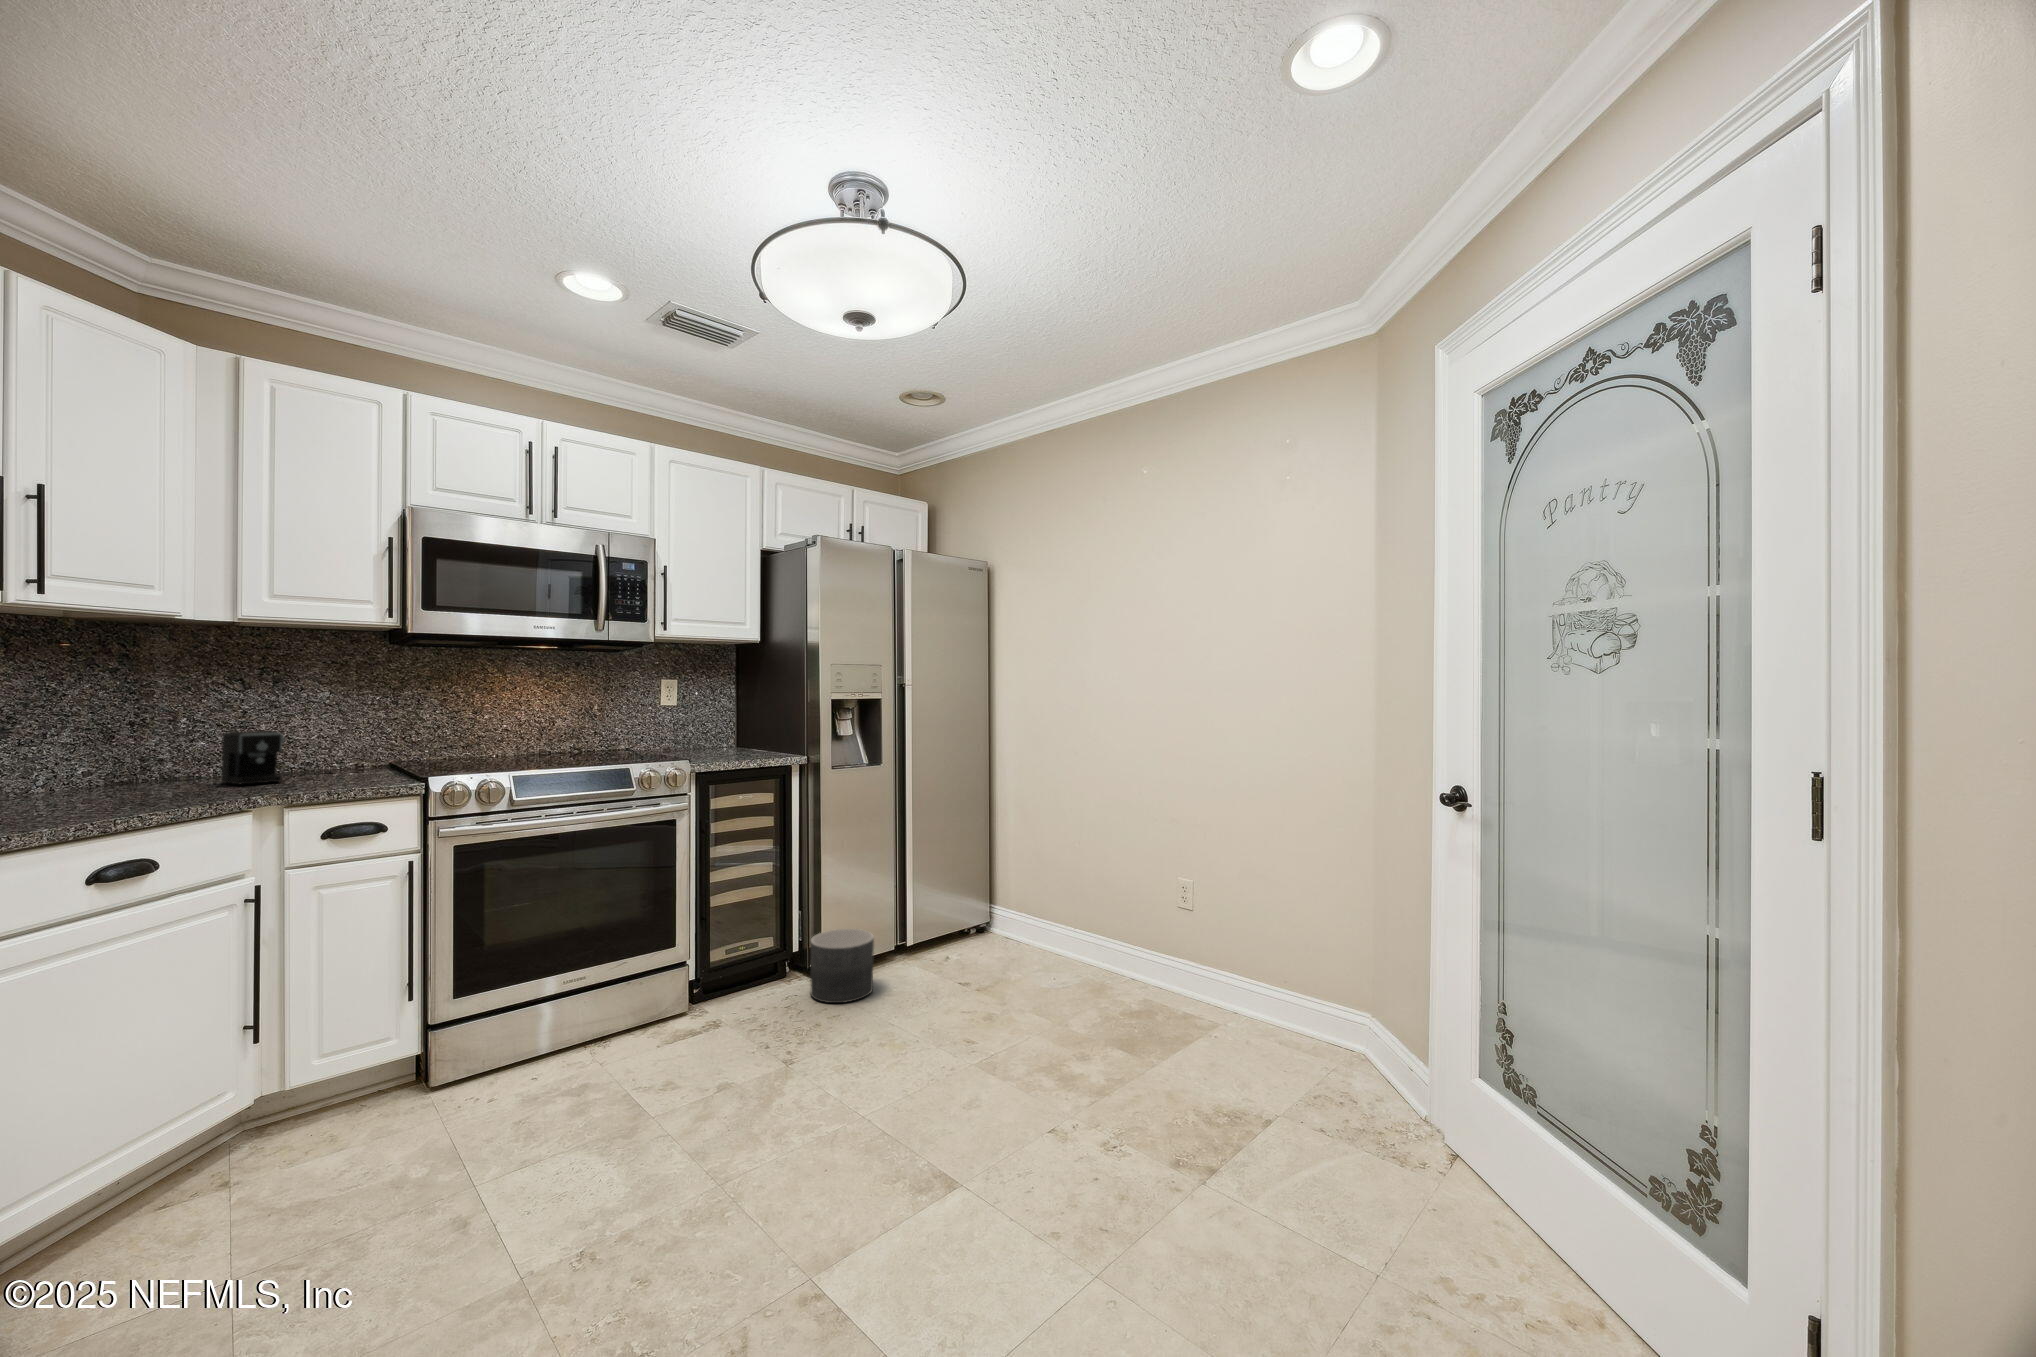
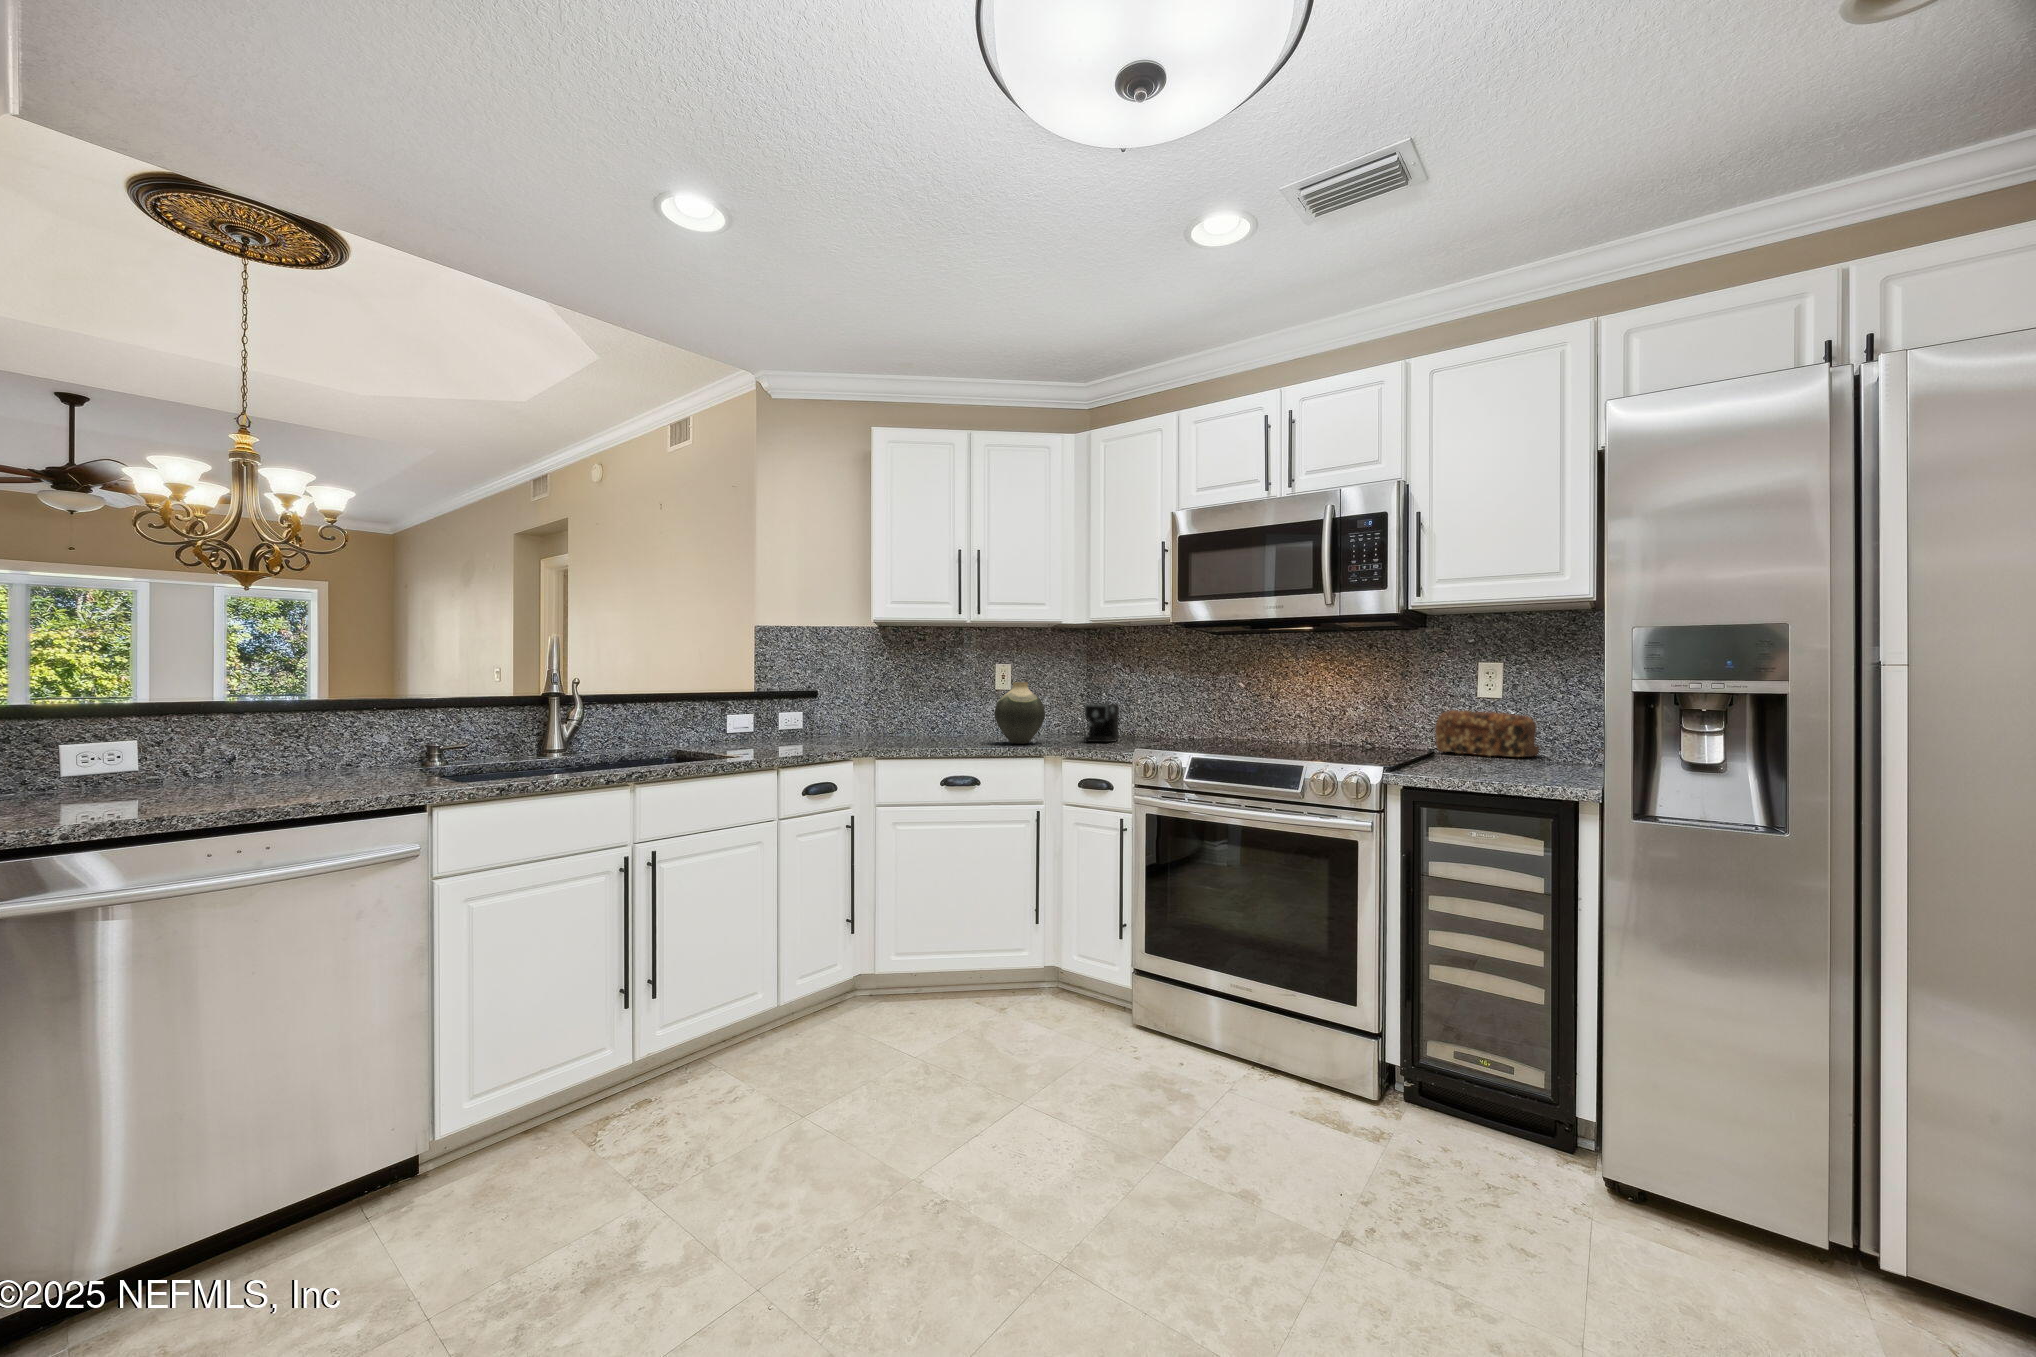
vase: none [82,708,198,802] -> present [995,682,1045,744]
bread loaf: none [632,716,702,749] -> present [1435,710,1540,757]
planter: present [811,929,874,1003] -> none [1541,1103,1685,1273]

